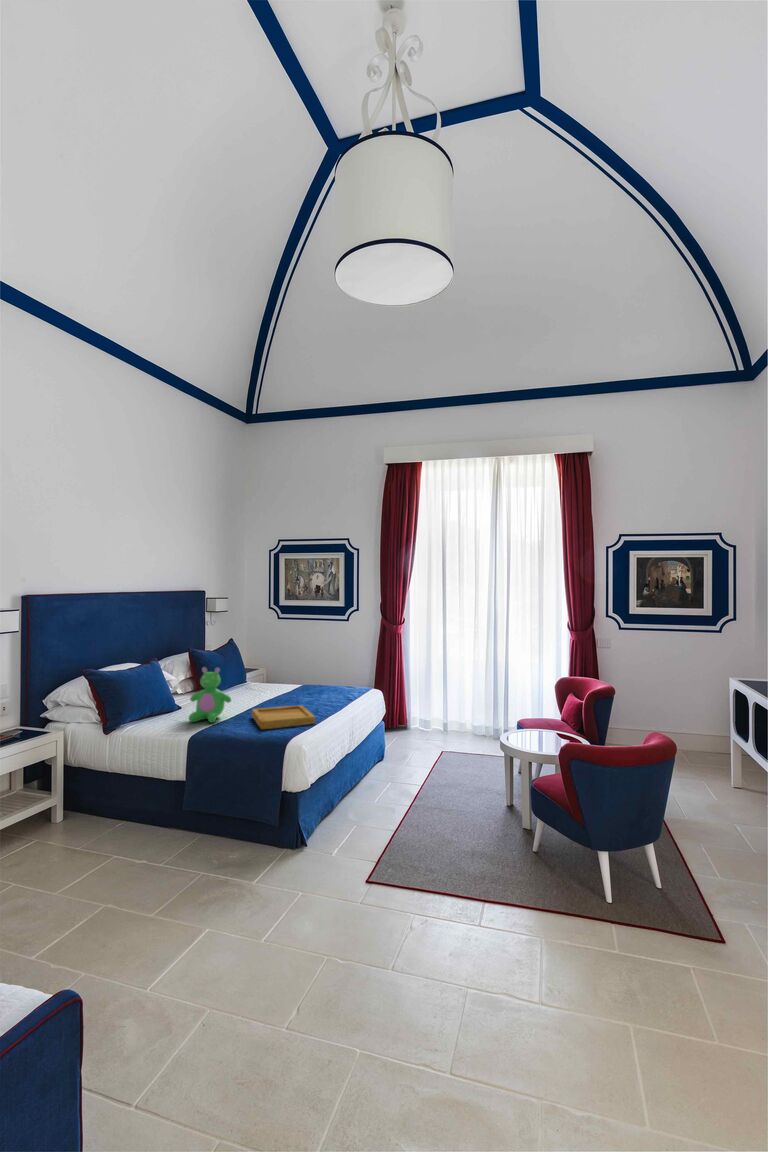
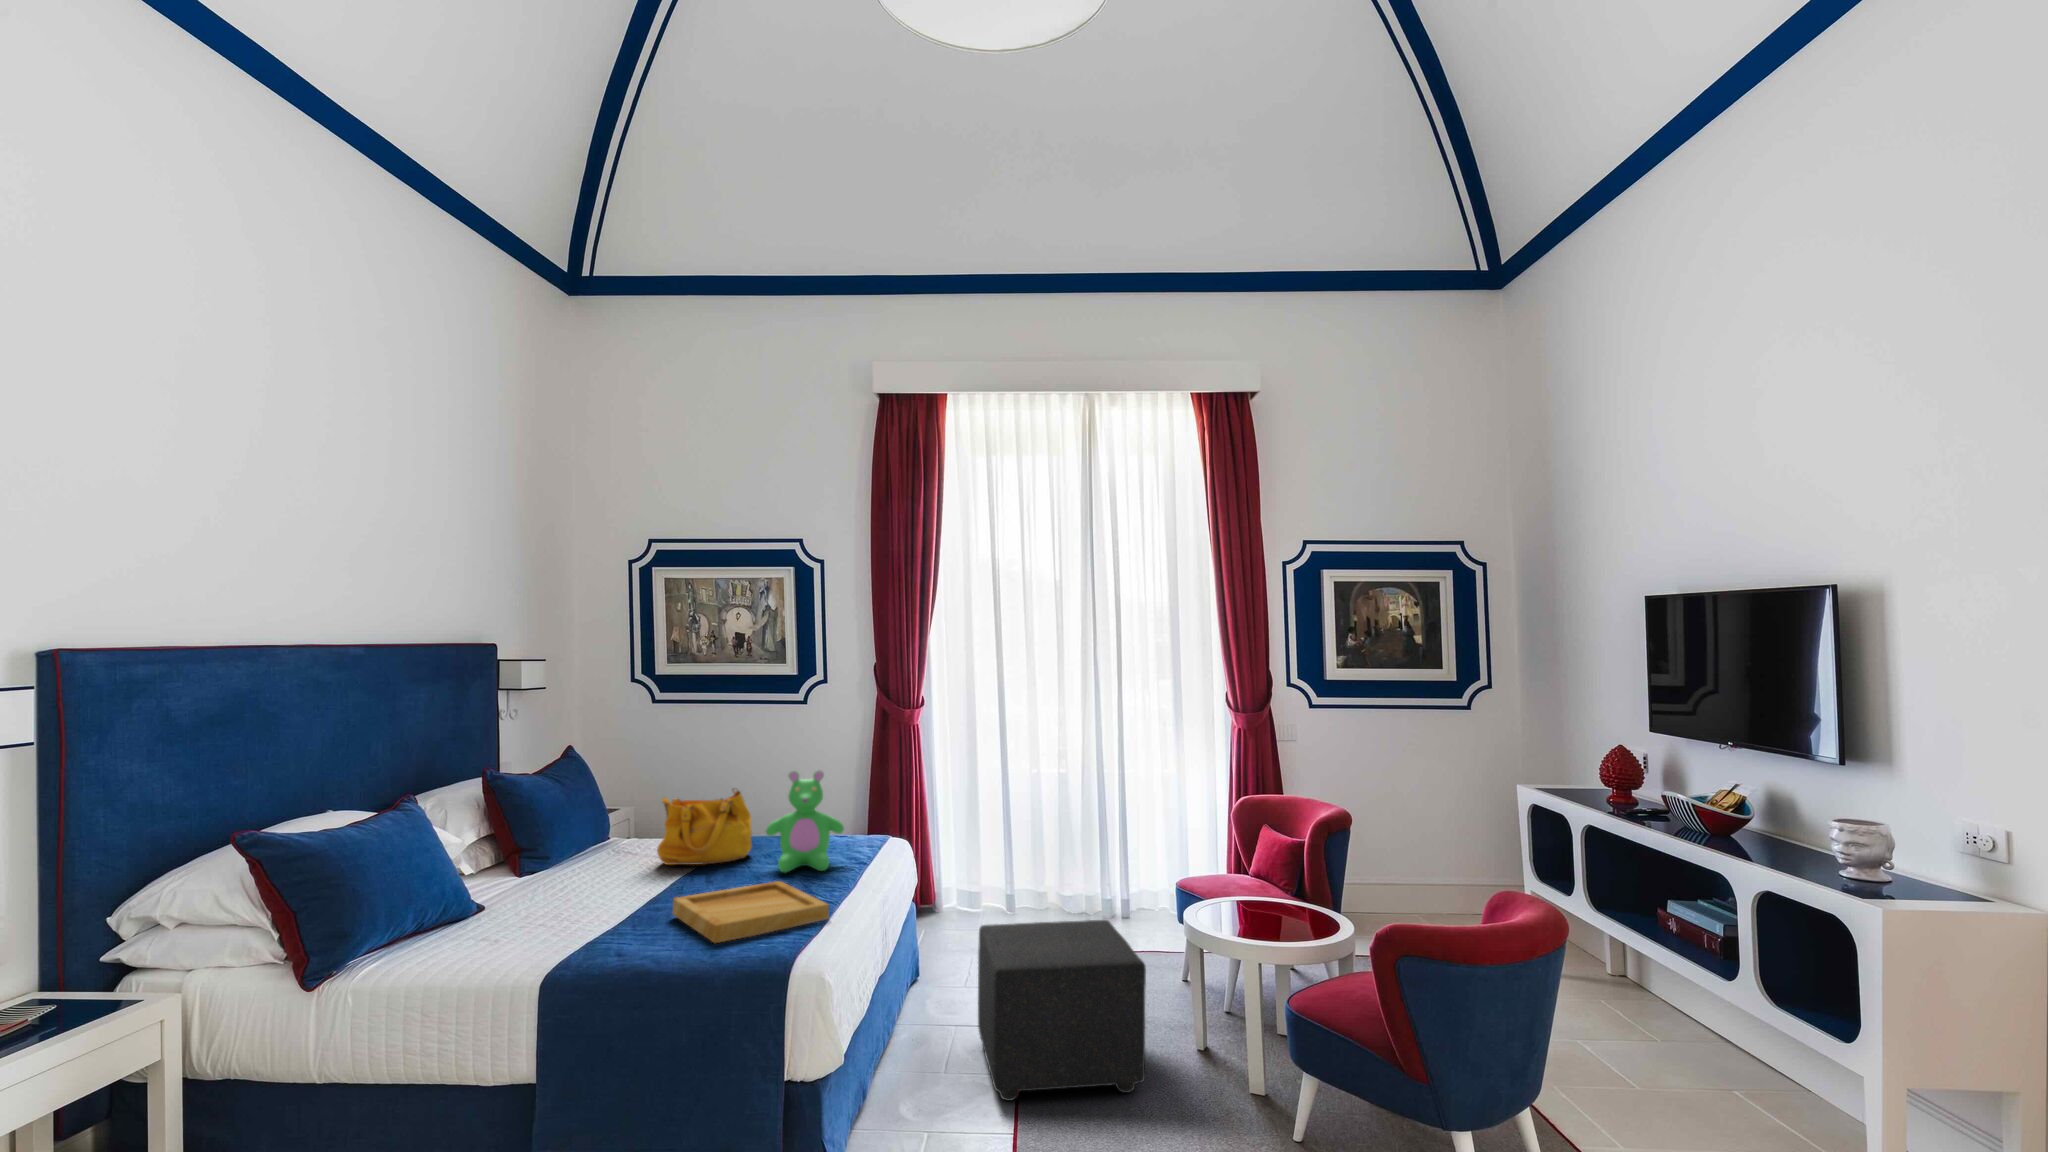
handbag: none [260,661,303,696] -> present [657,789,752,865]
teddy bear: present [189,667,231,723] -> present [766,770,844,872]
ottoman: none [394,734,470,820] -> present [978,920,1146,1101]

